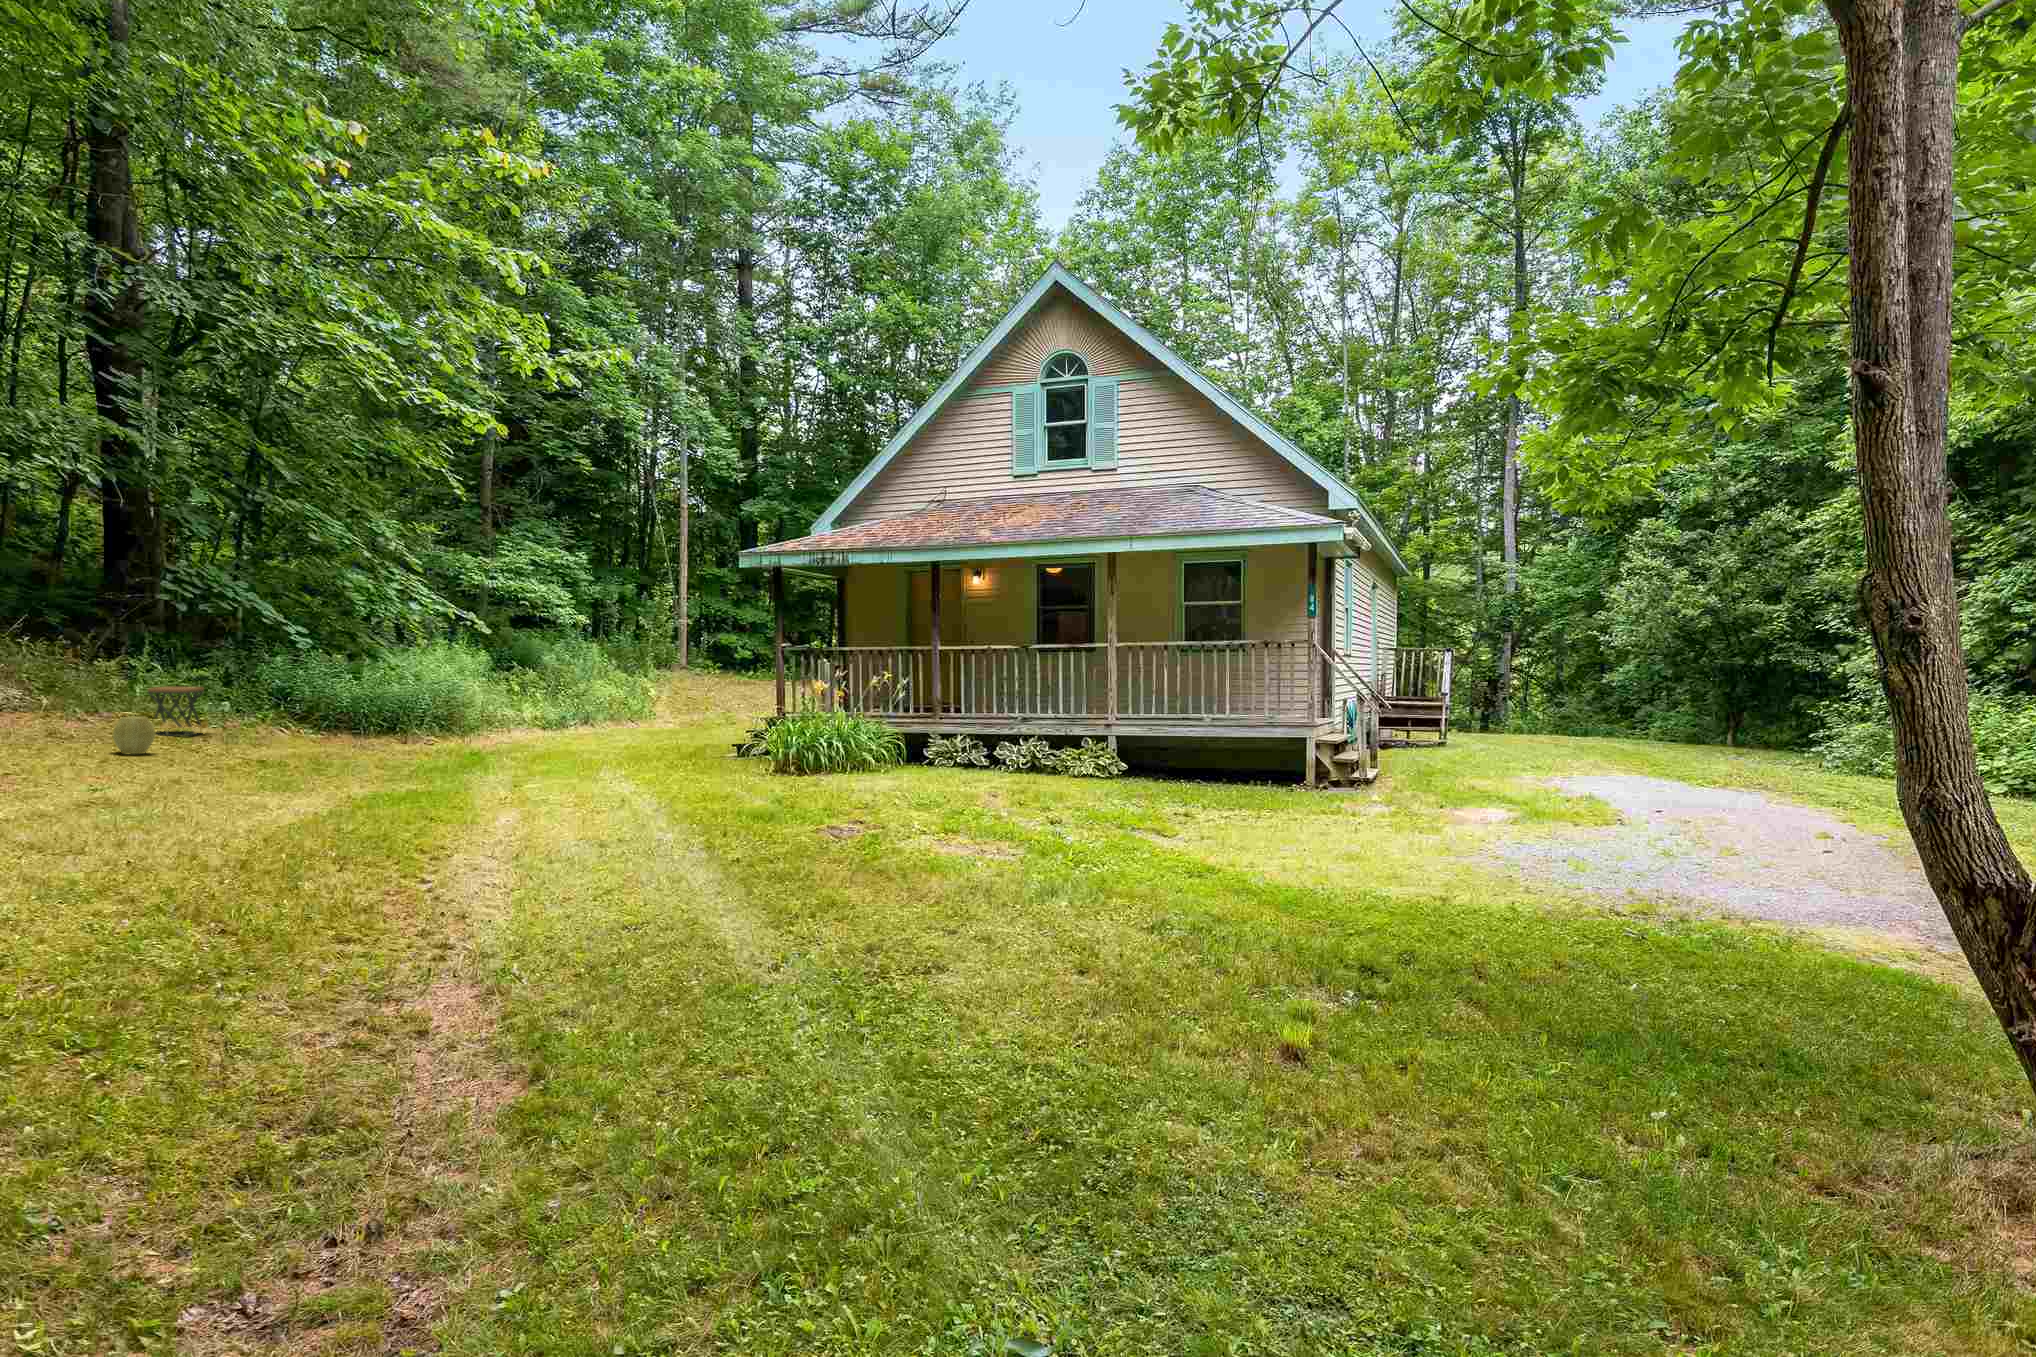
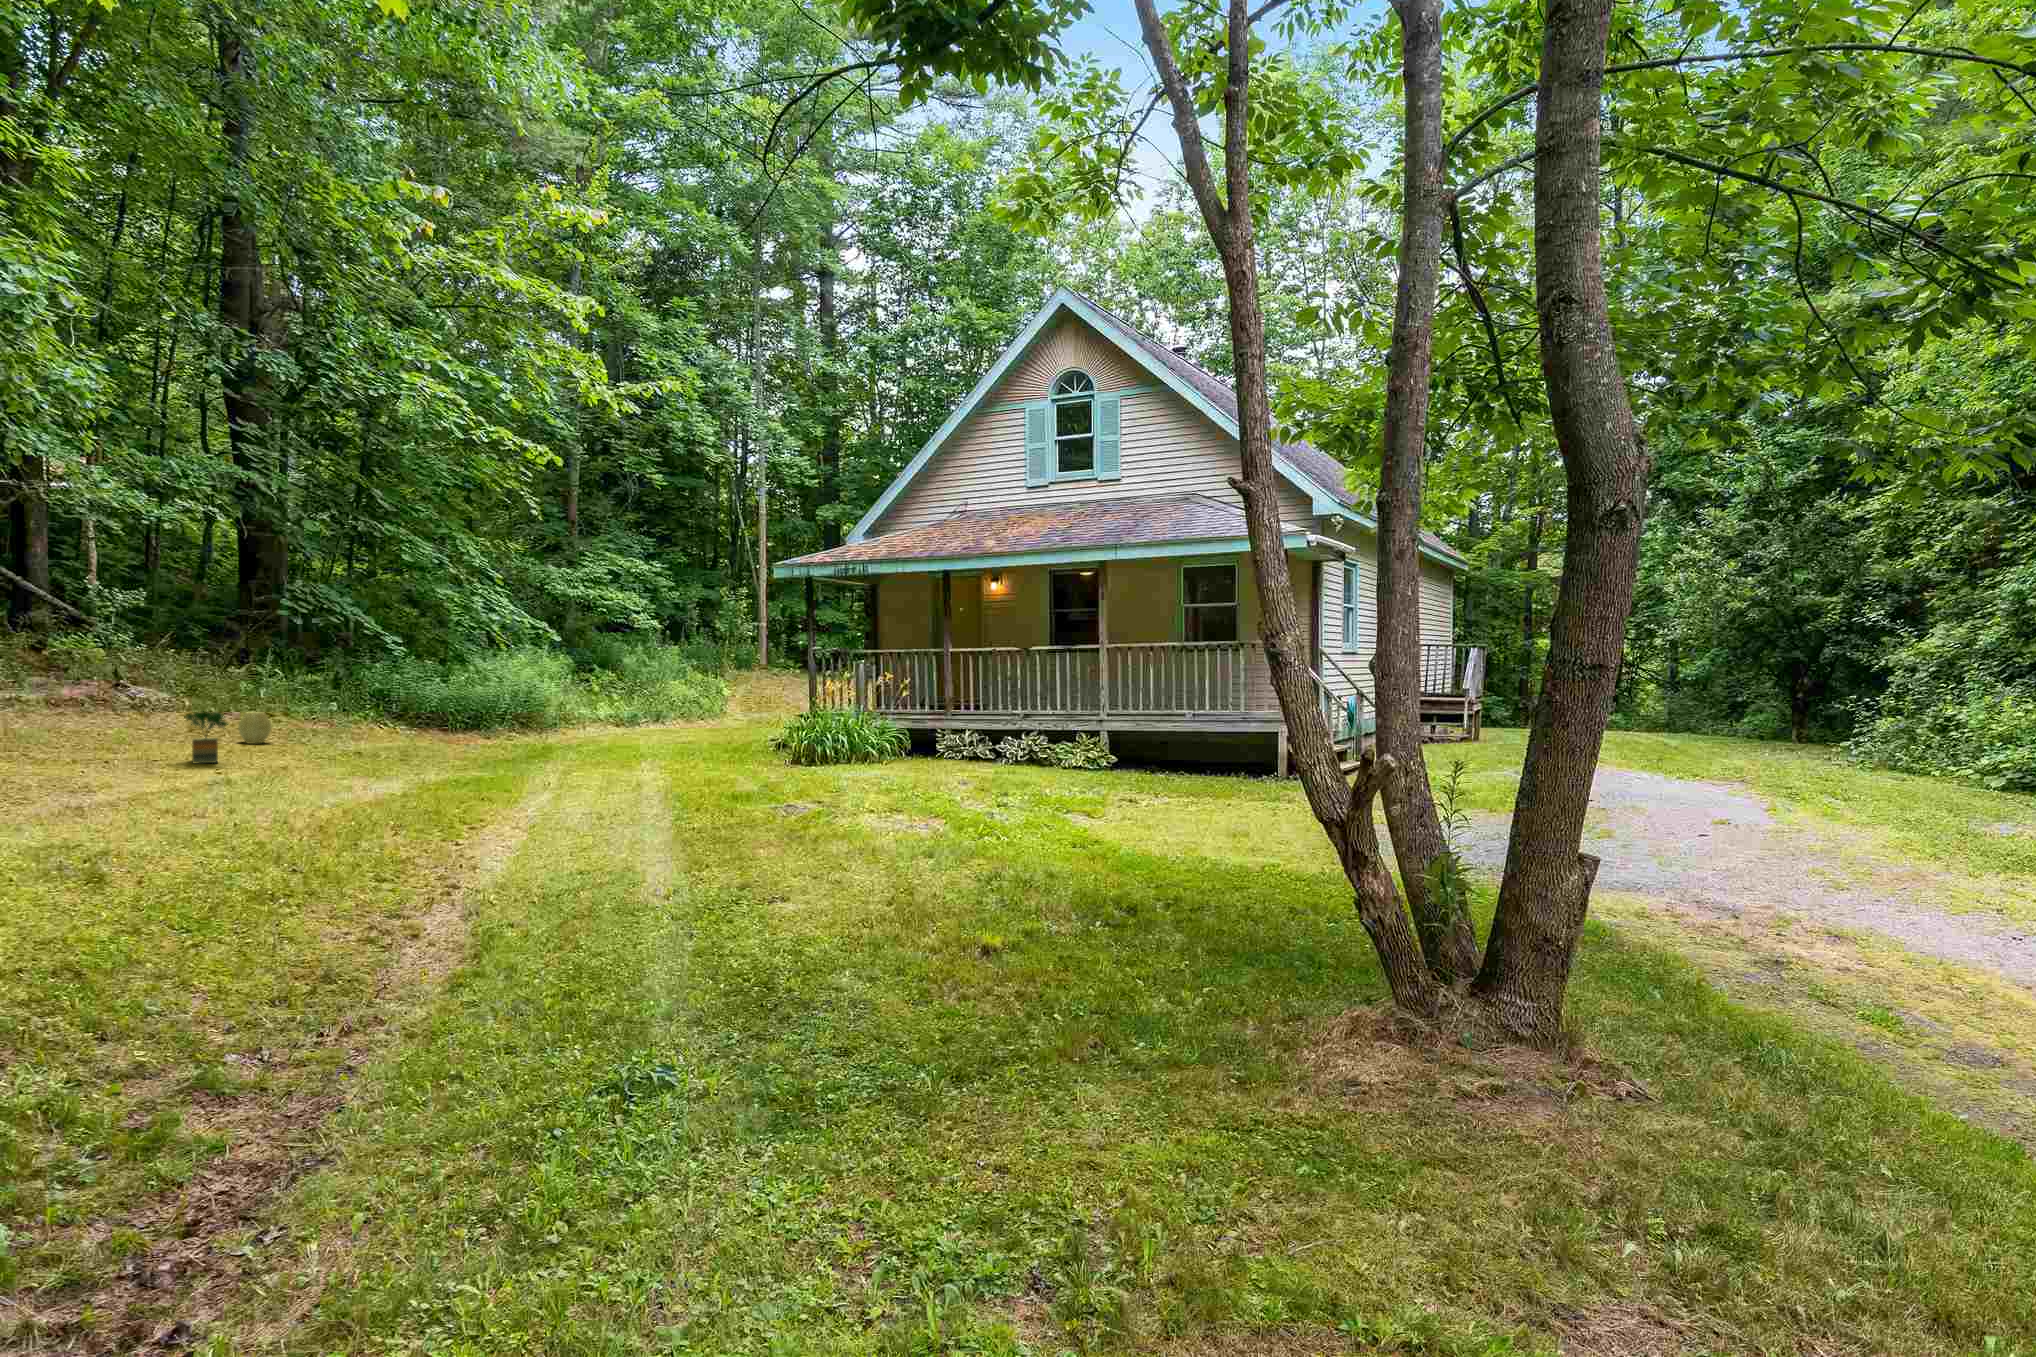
stool: present [148,687,204,736] -> none [269,687,315,729]
potted tree: none [46,715,109,781] -> present [184,711,228,764]

